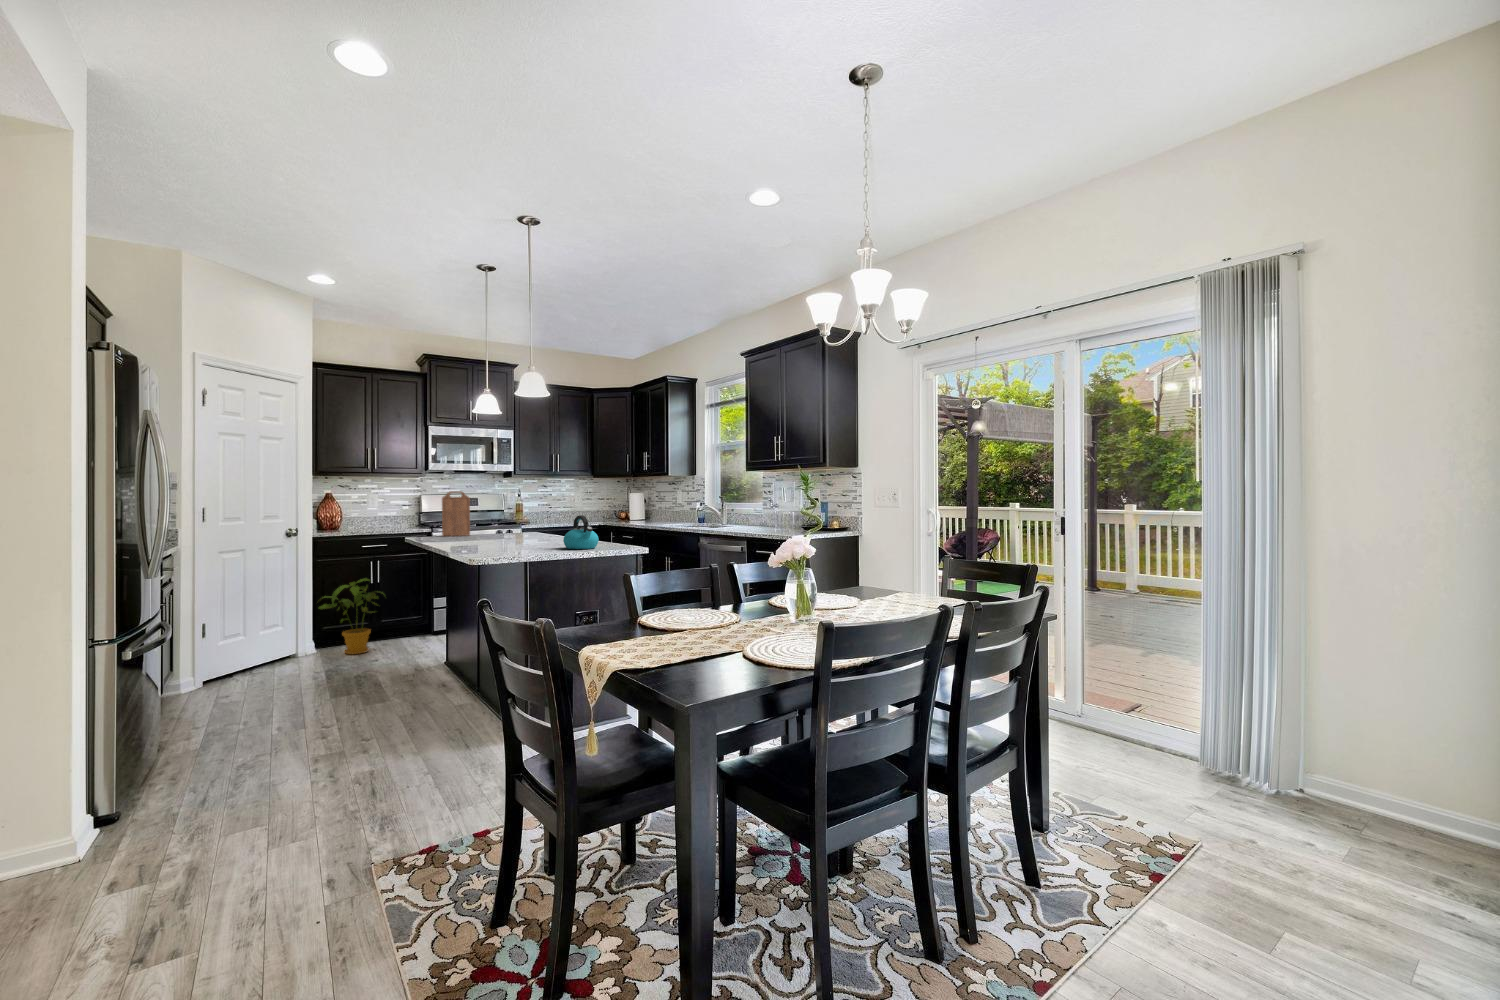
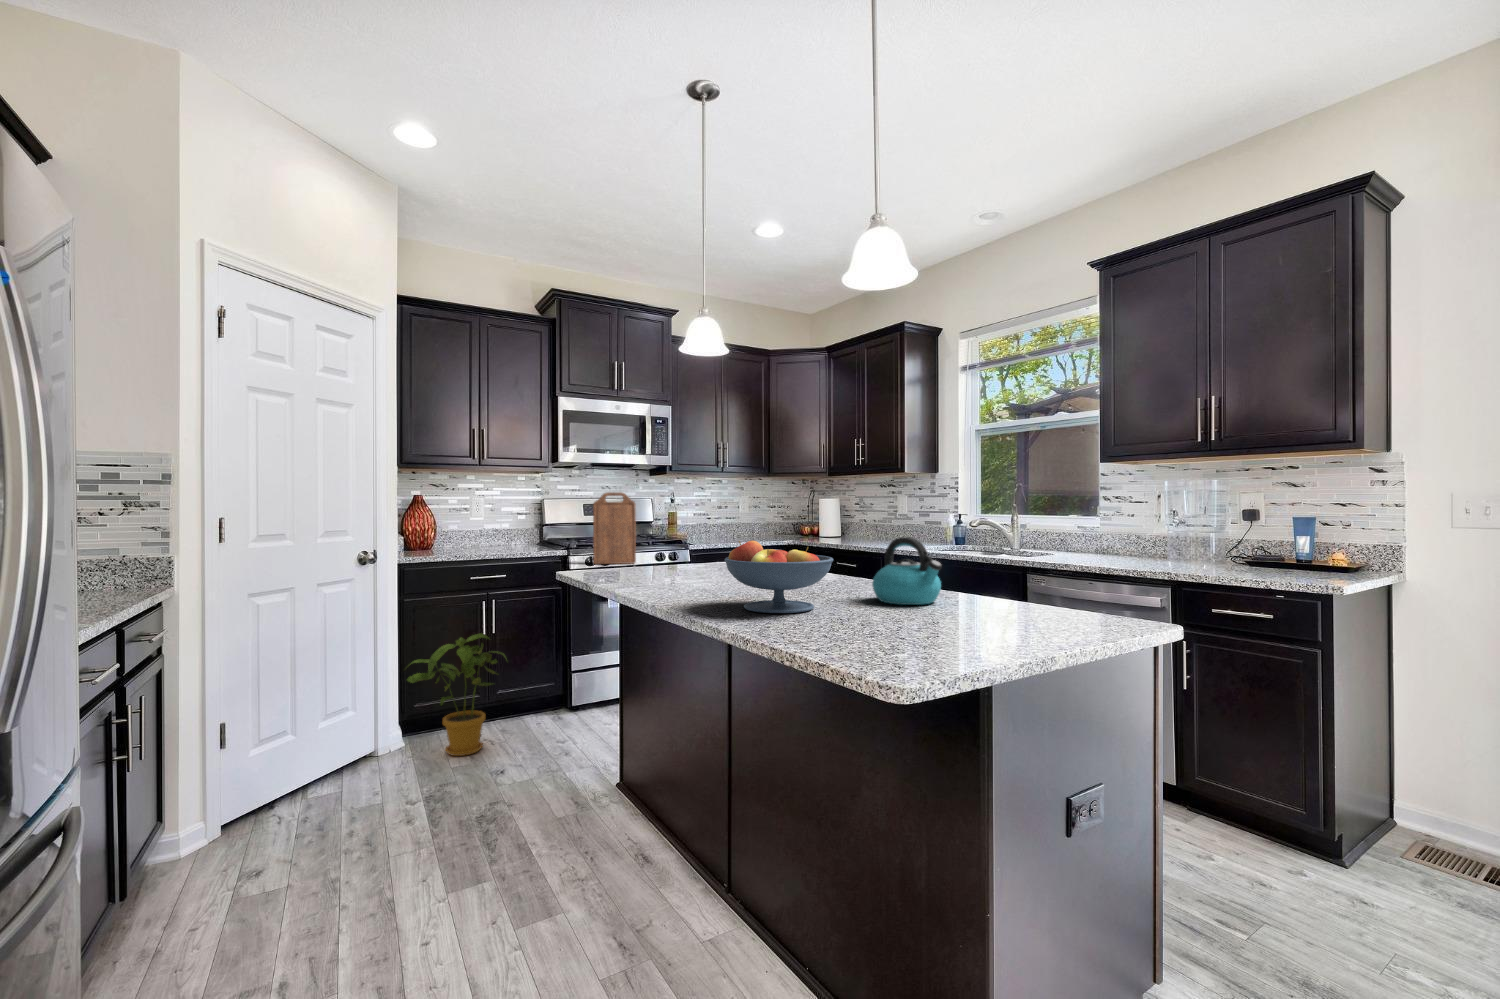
fruit bowl: none [478,517,536,552] -> present [724,541,833,613]

